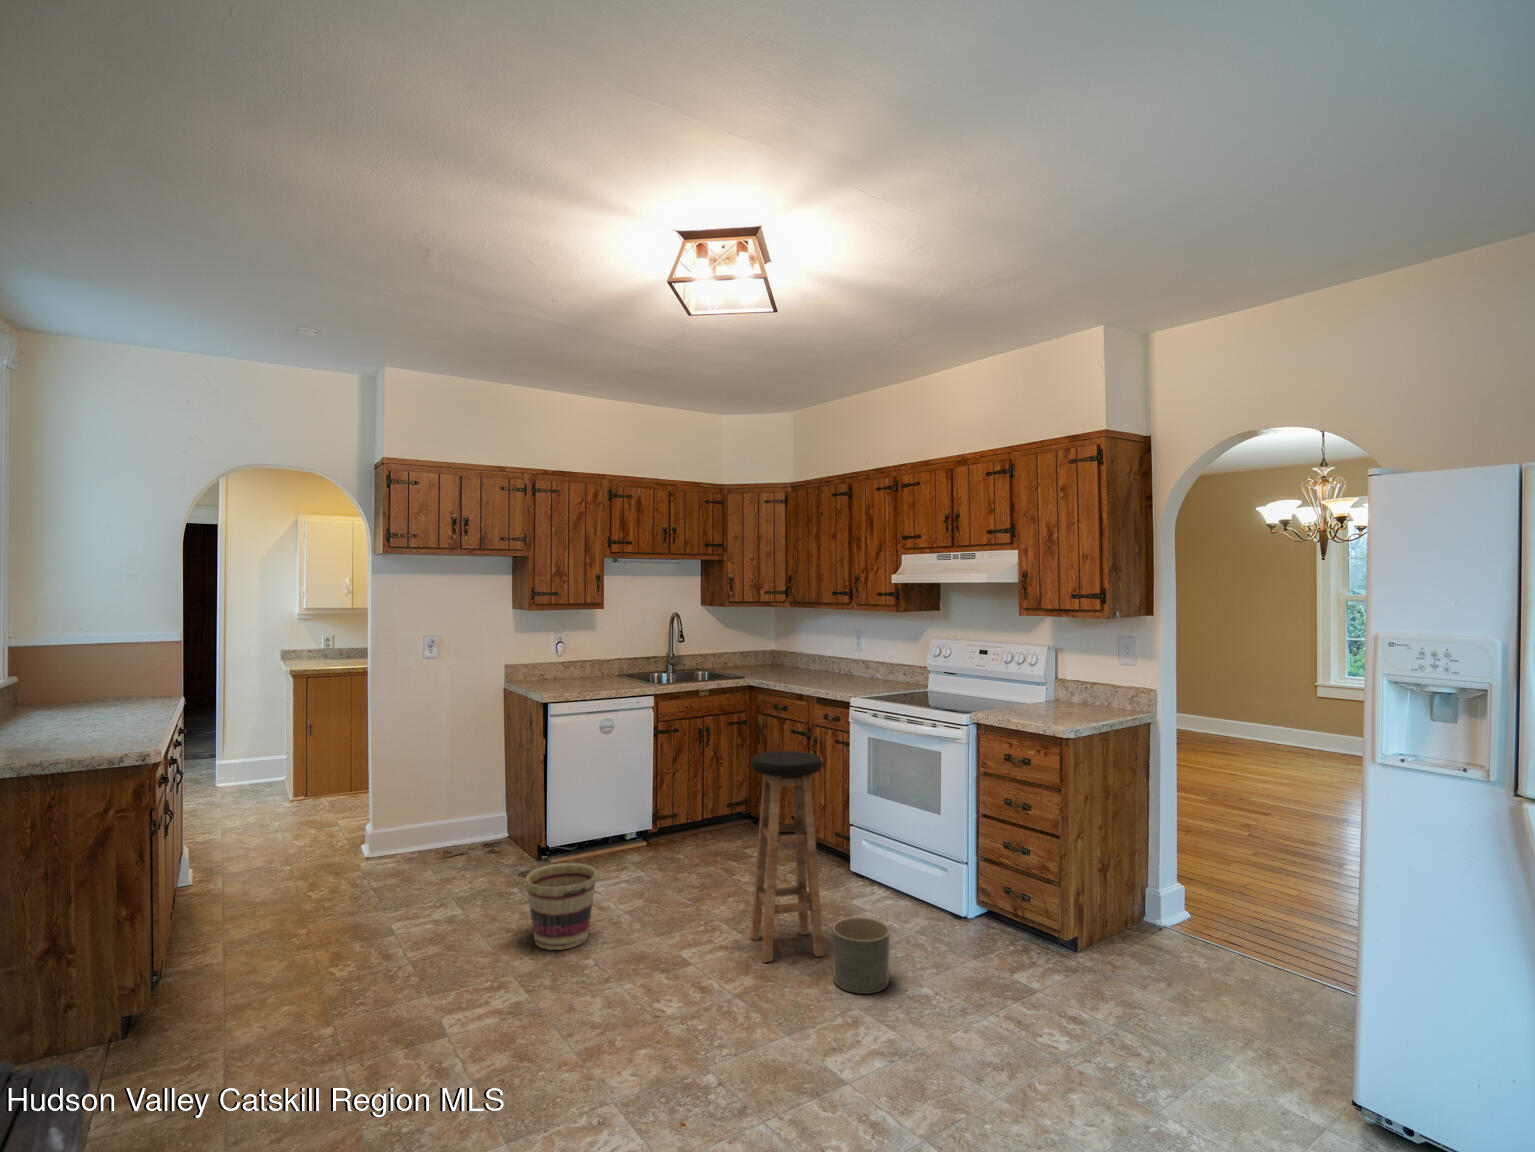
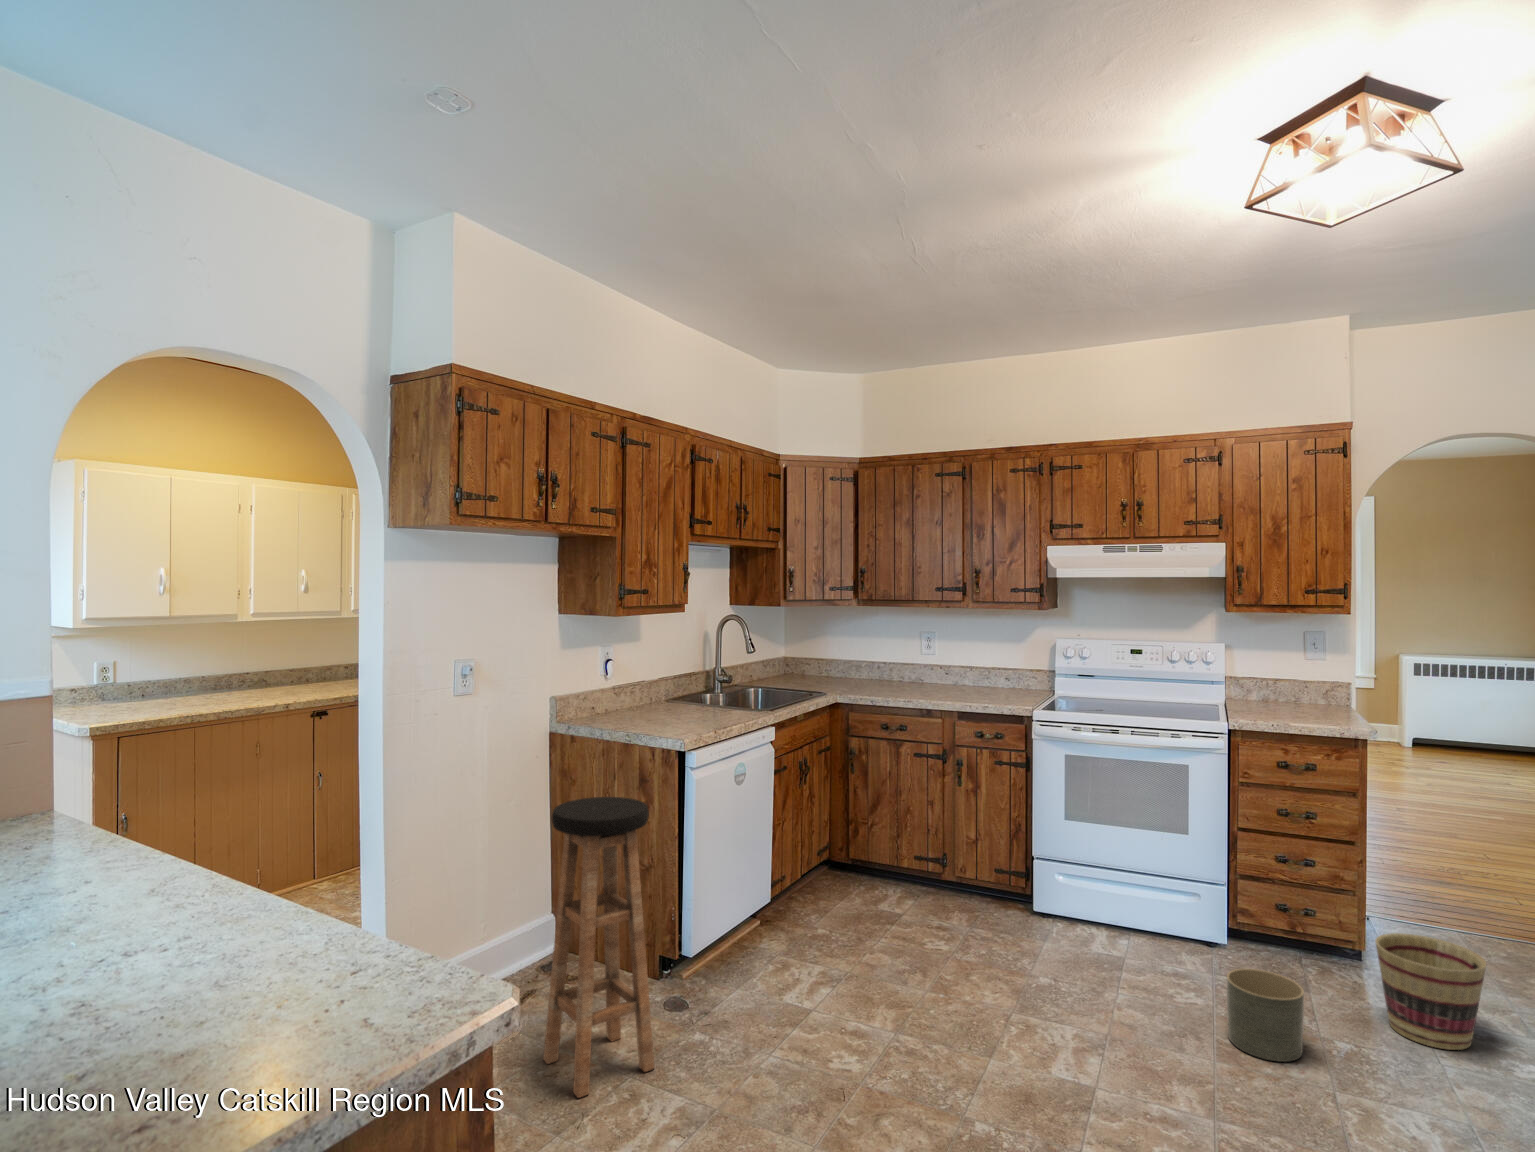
bar stool: present [751,751,824,962] -> present [543,797,654,1098]
basket: present [526,863,597,950] -> present [1375,933,1486,1050]

